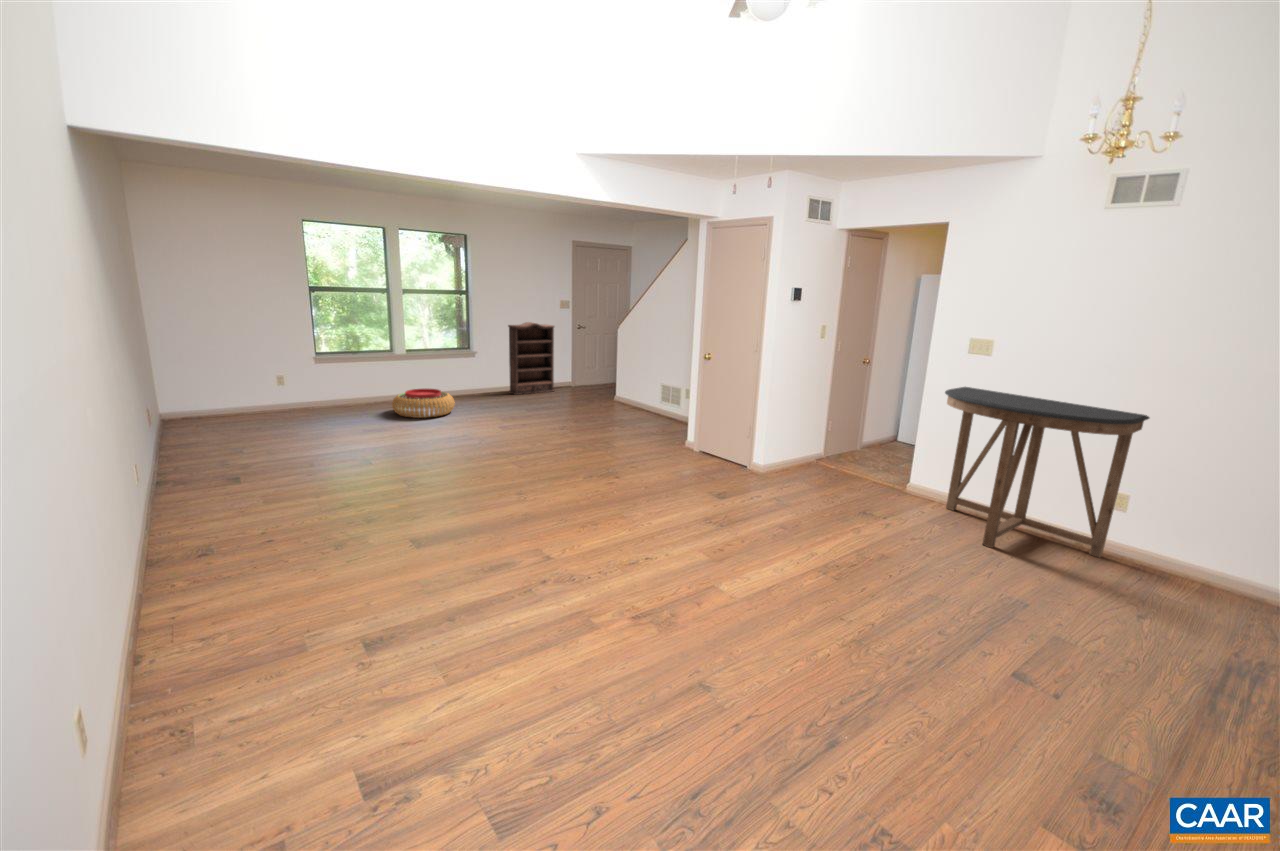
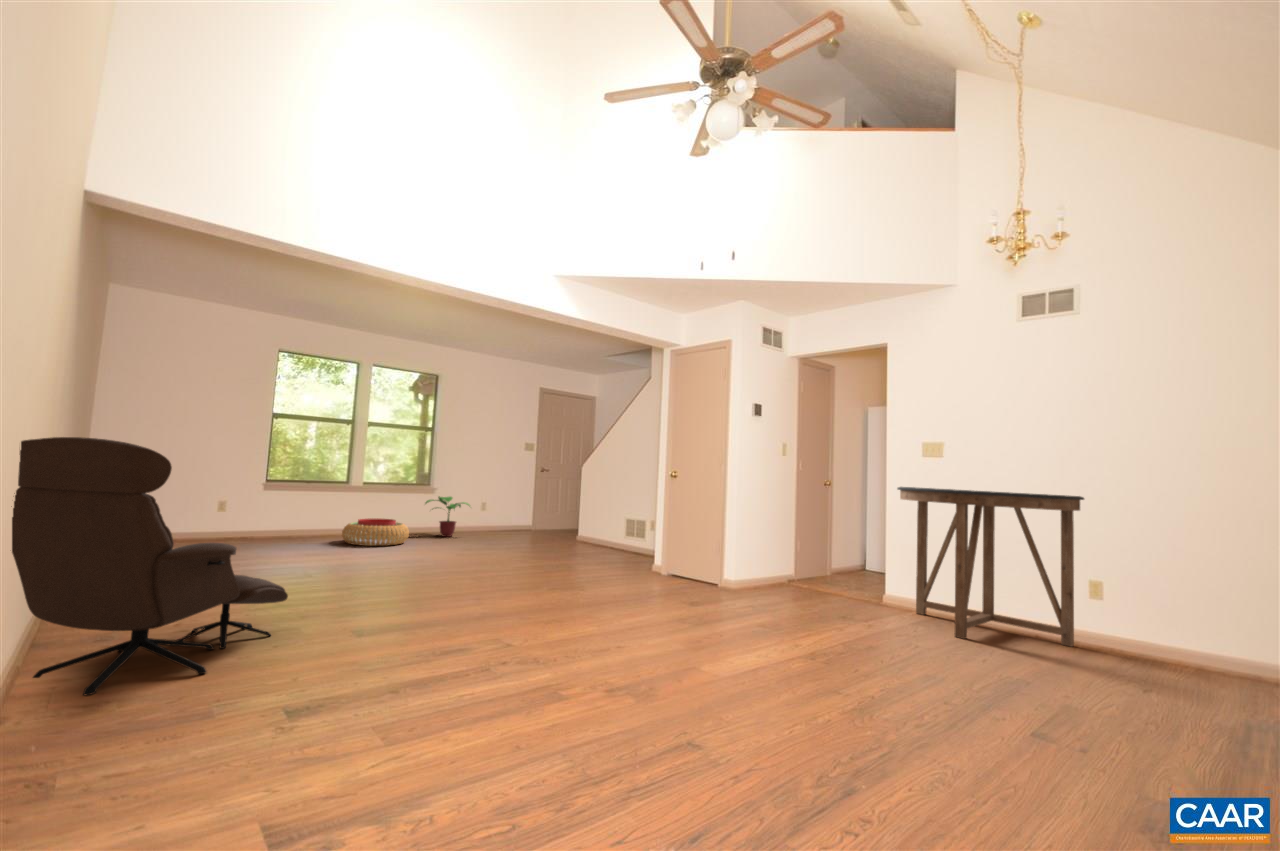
bookshelf: present [508,322,554,395] -> none [466,461,519,534]
potted plant: none [466,360,512,400] -> present [425,496,470,537]
lounge chair: none [60,430,349,649] -> present [12,437,288,695]

